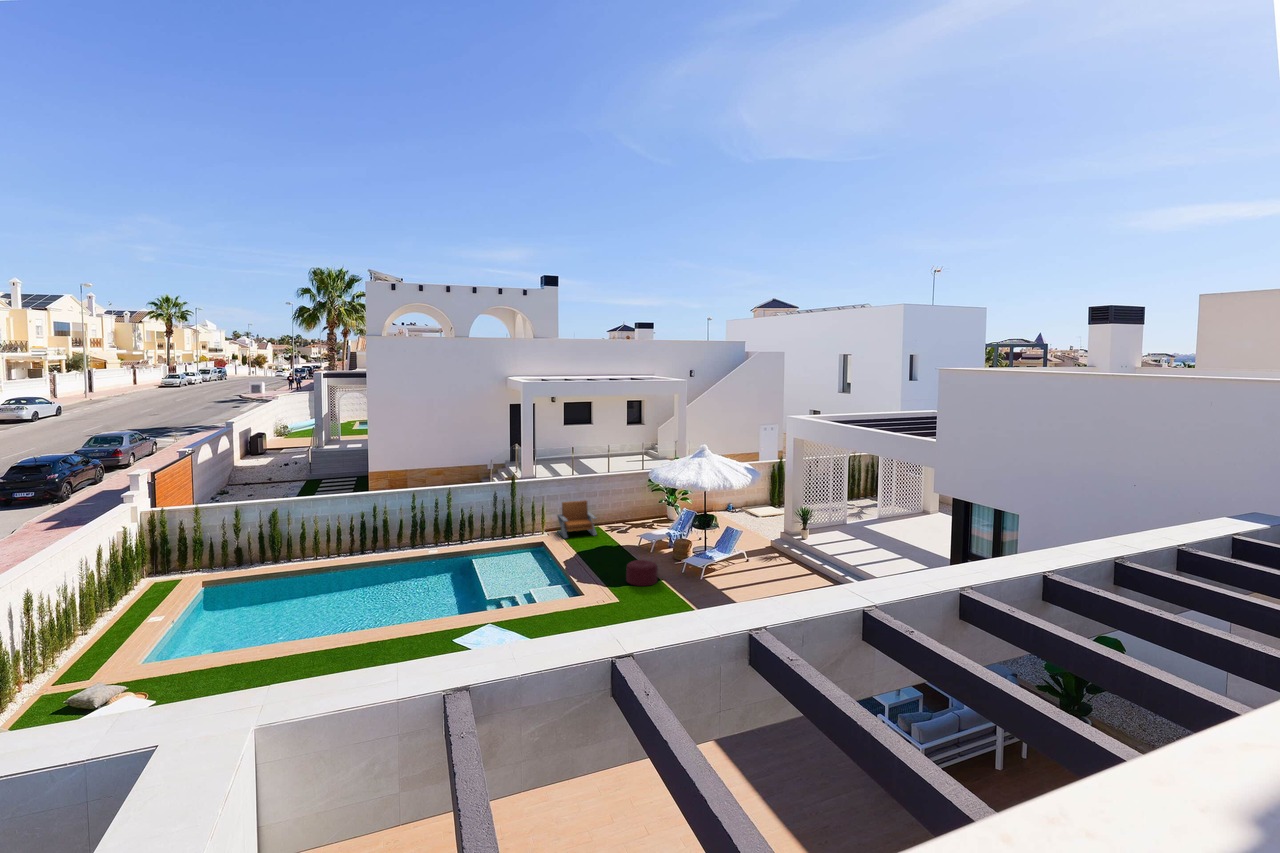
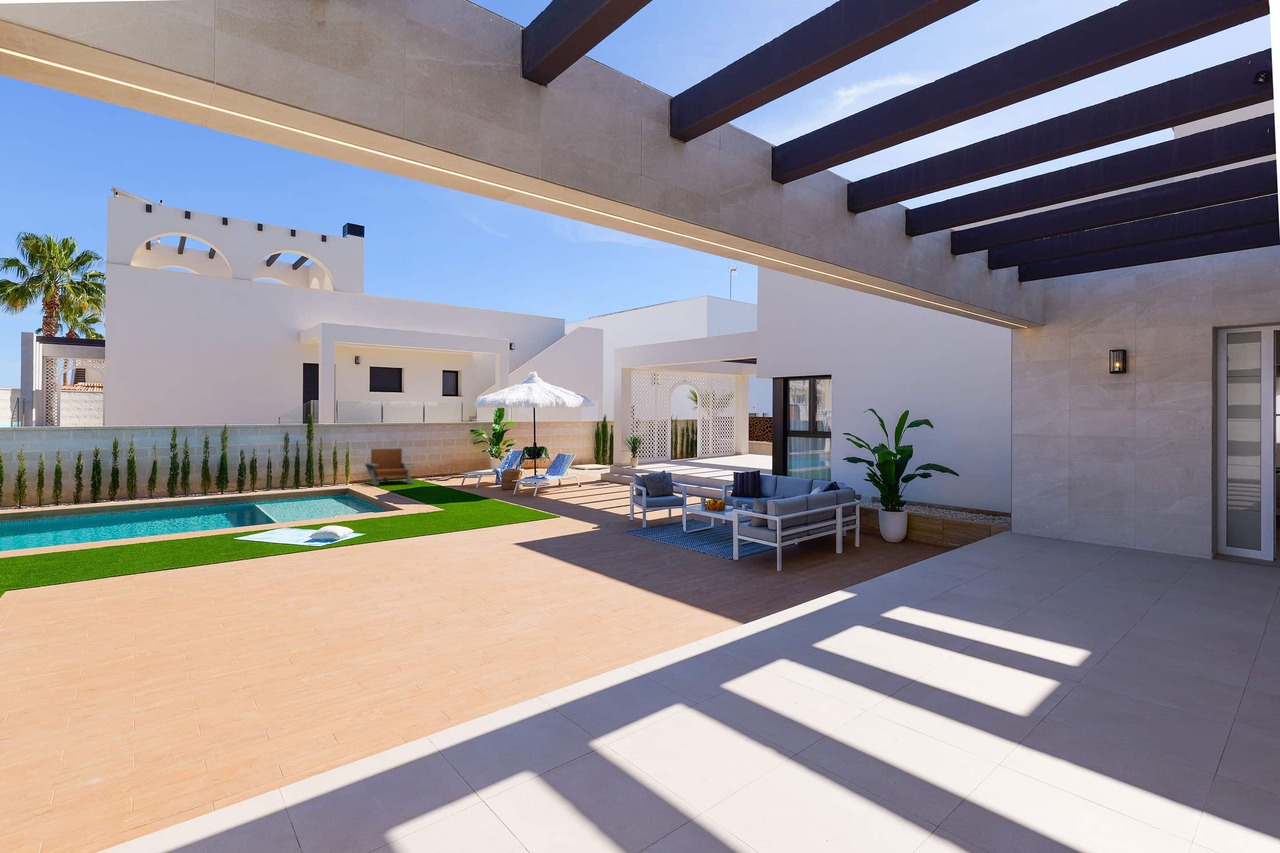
ottoman: present [626,560,658,586] -> none [453,483,488,505]

